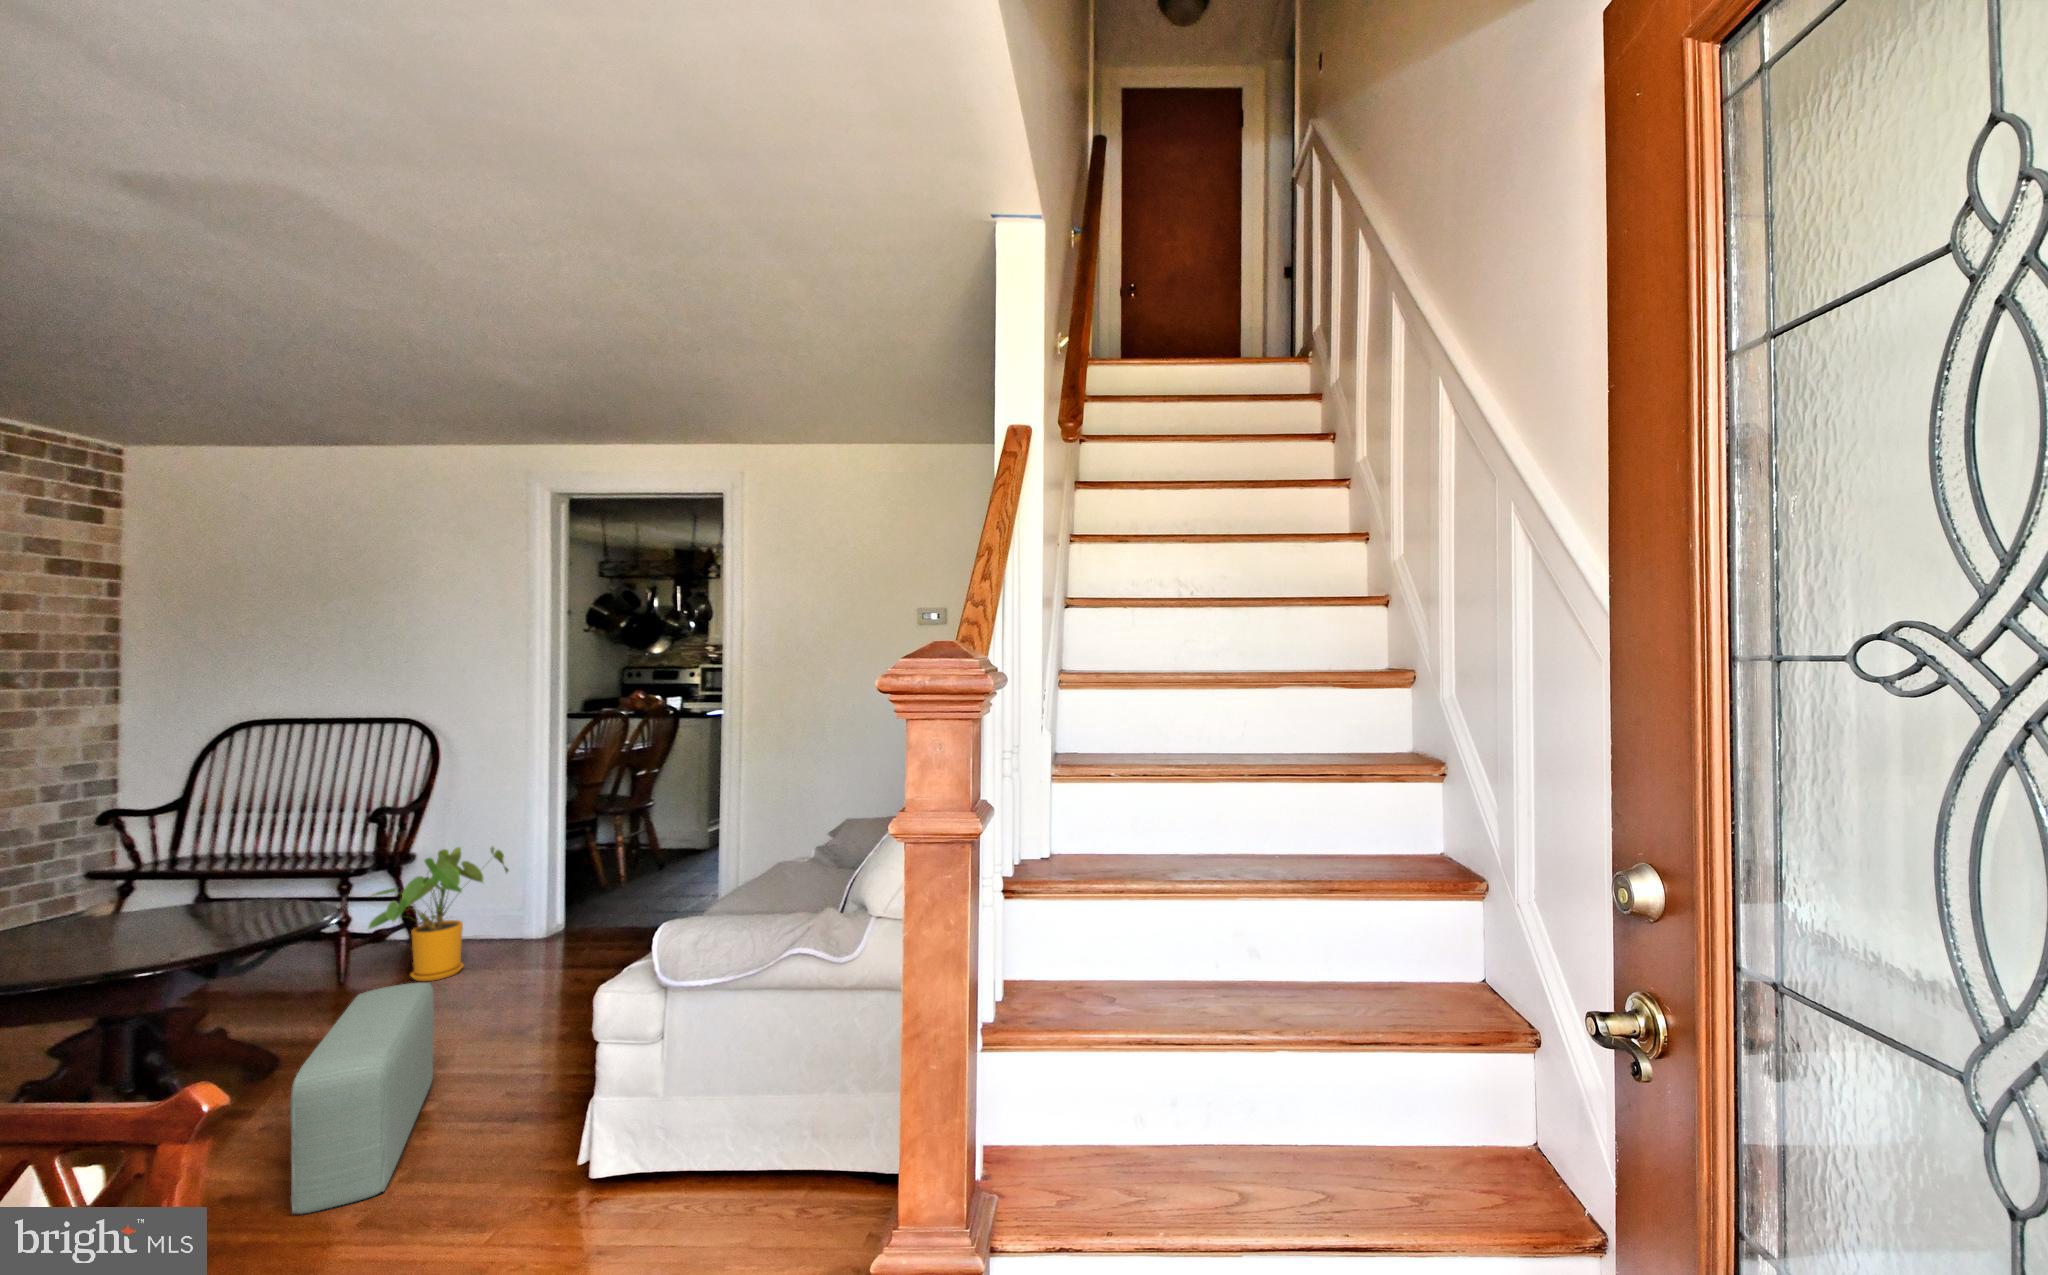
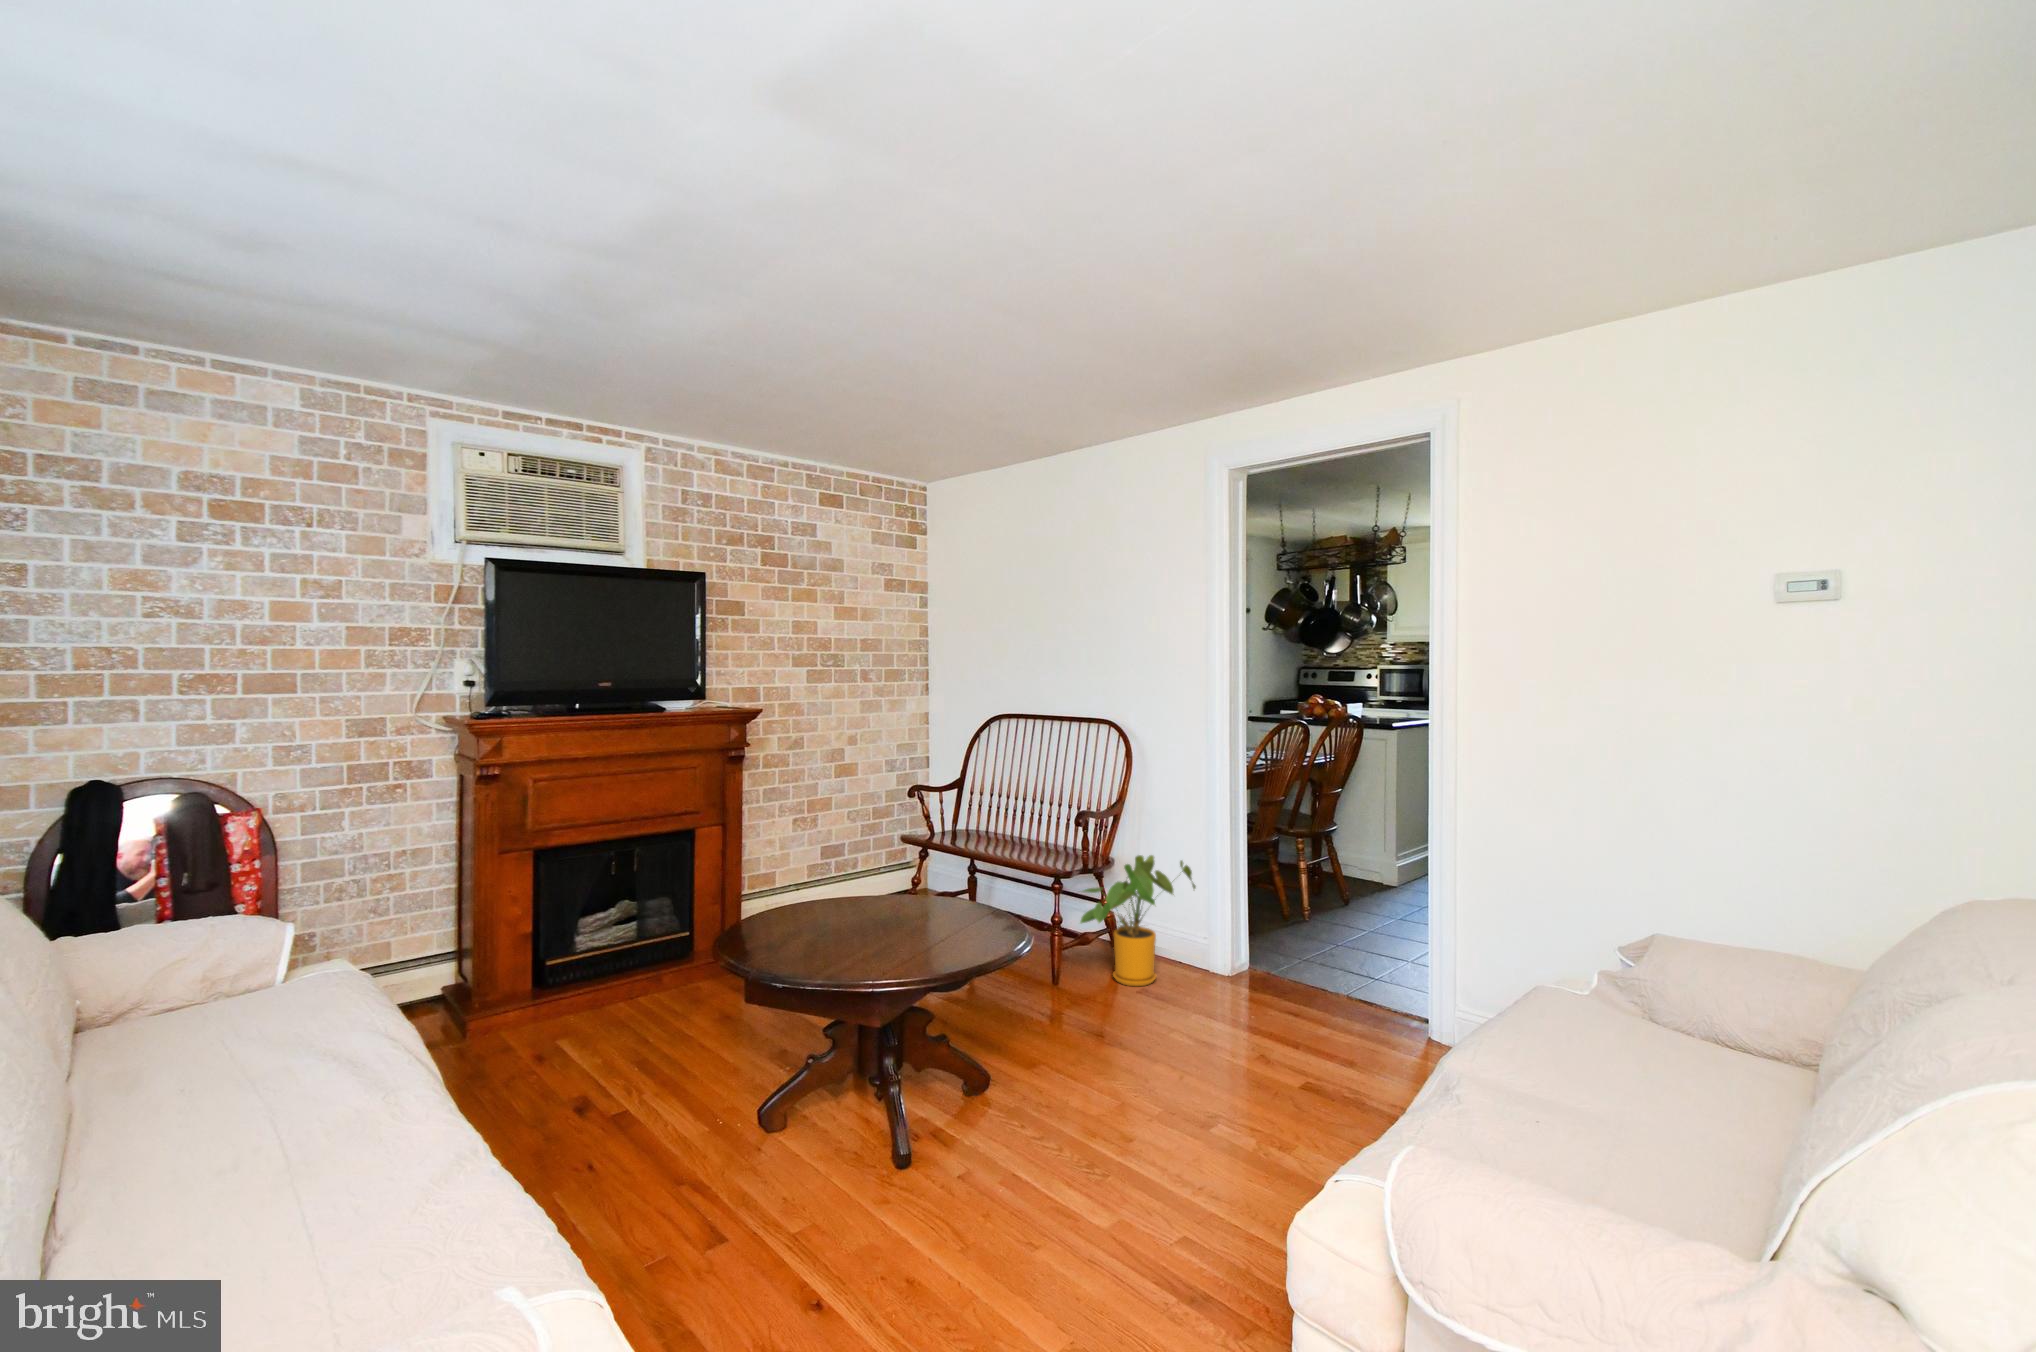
pouf: present [290,983,434,1214] -> none [1013,1011,1132,1255]

